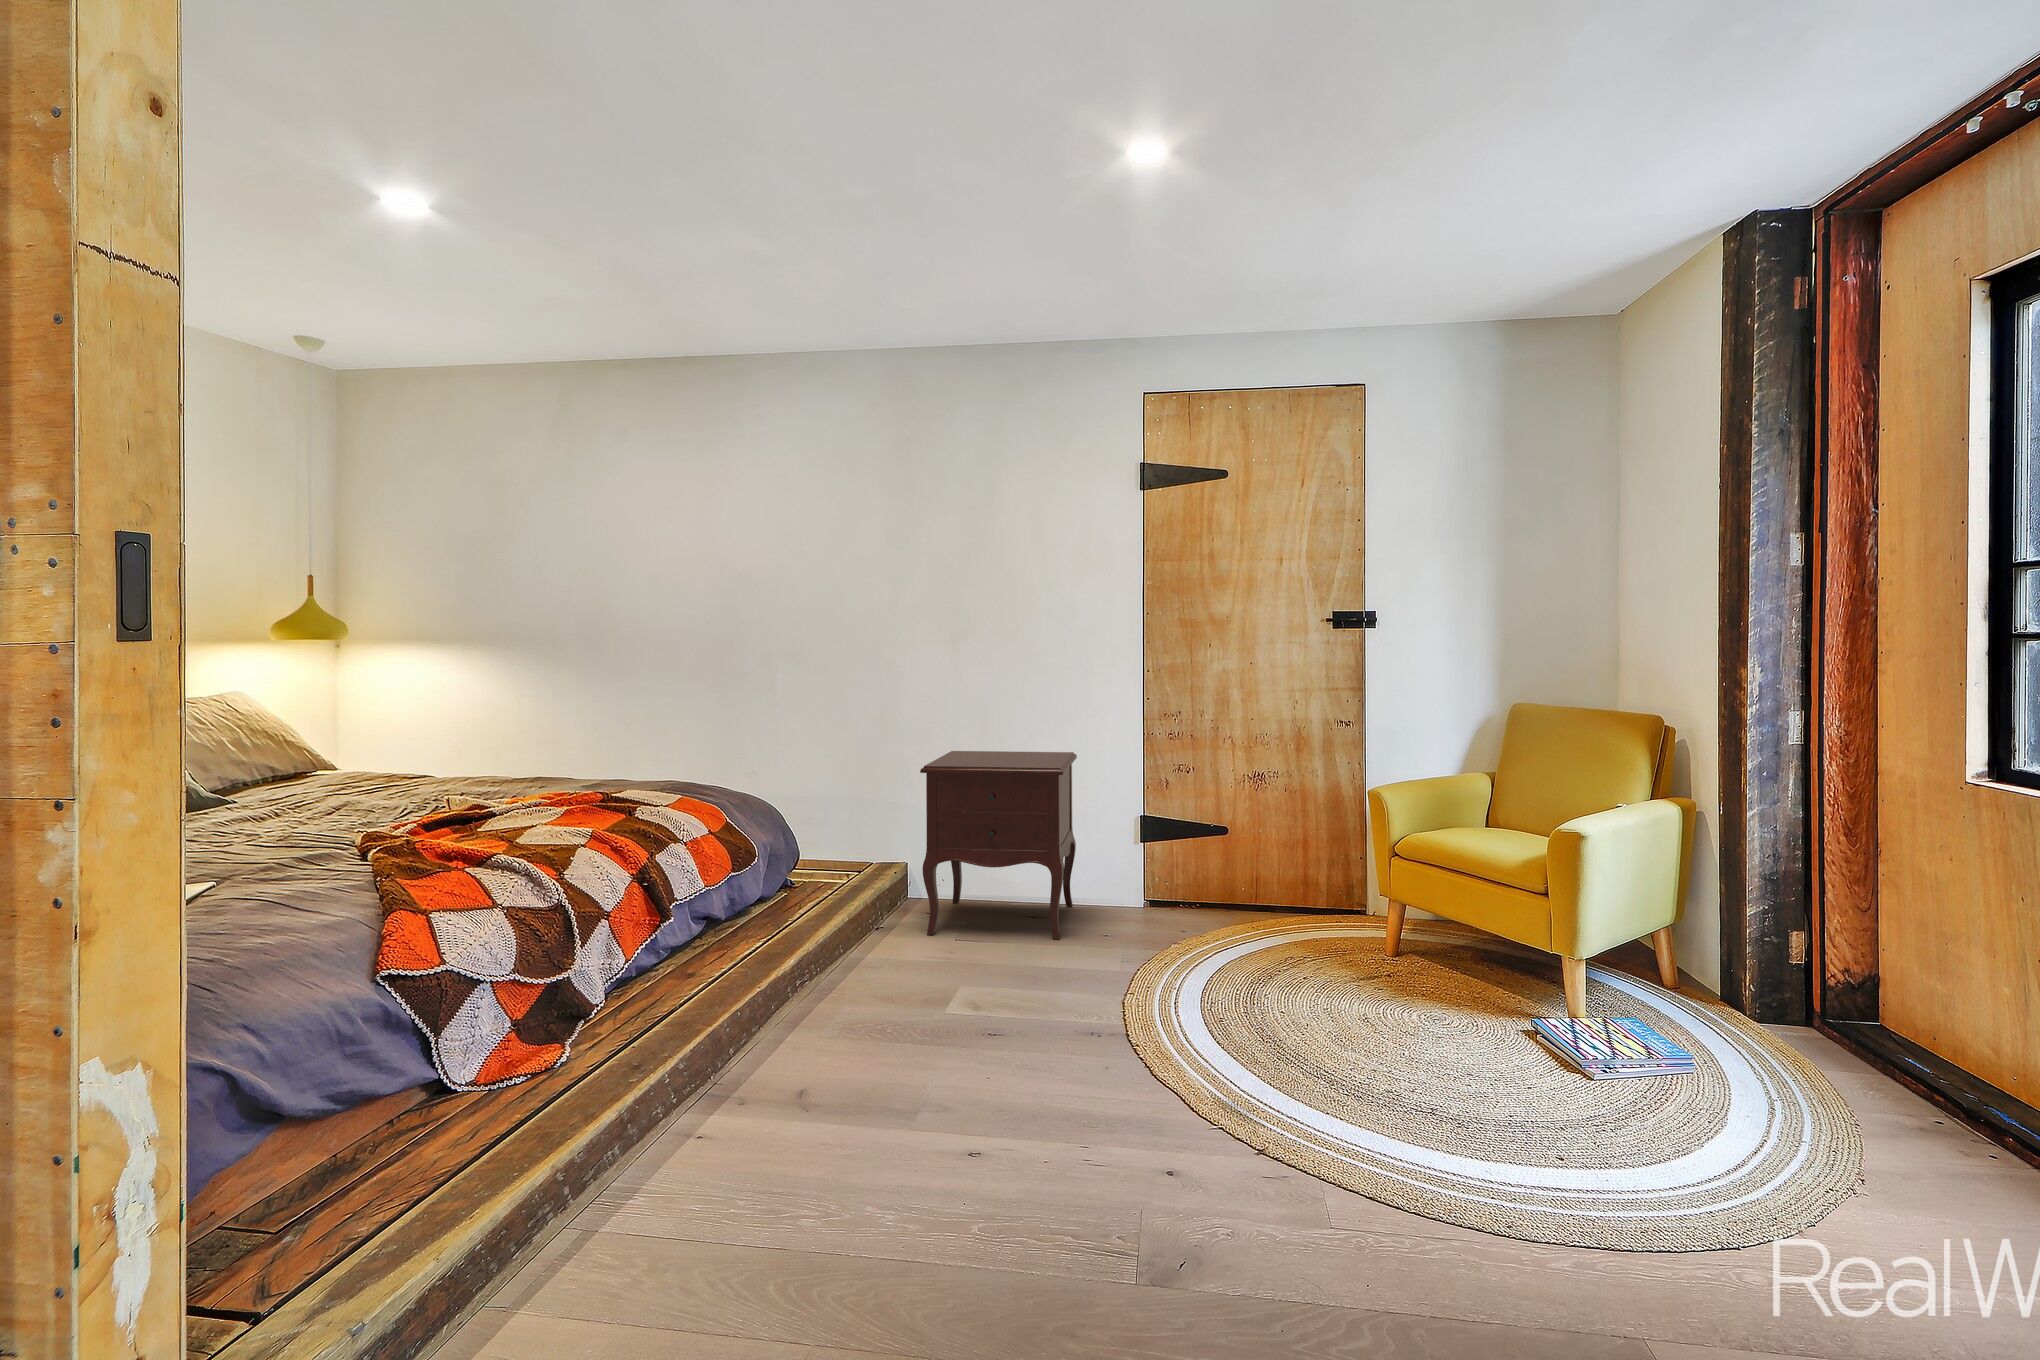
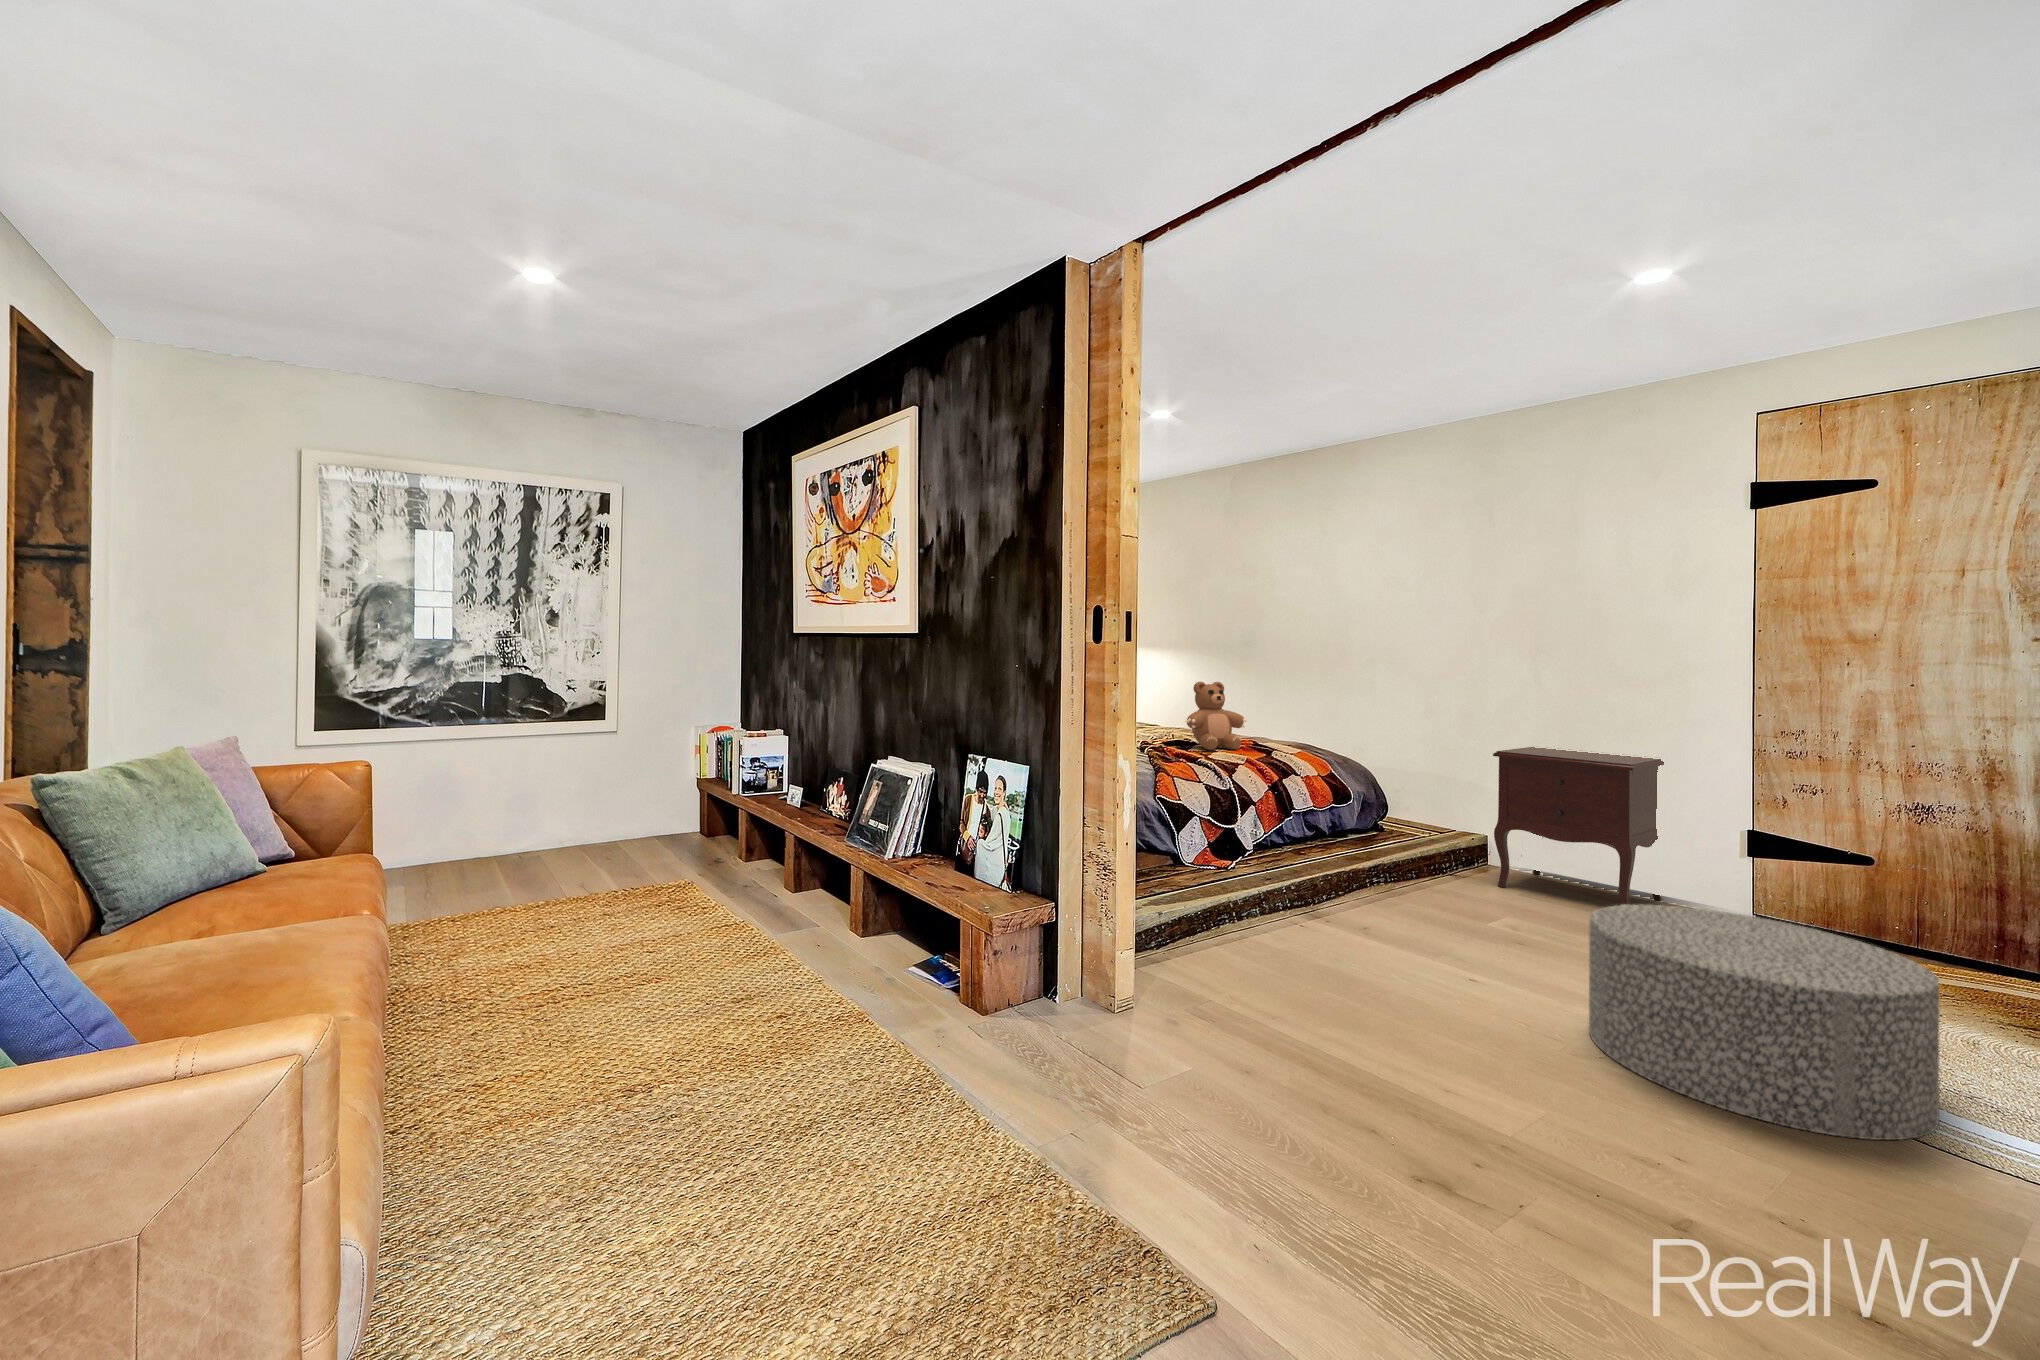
teddy bear: none [464,702,584,825] -> present [1185,682,1247,750]
ottoman: none [1123,955,1443,1269] -> present [1589,905,1939,1140]

